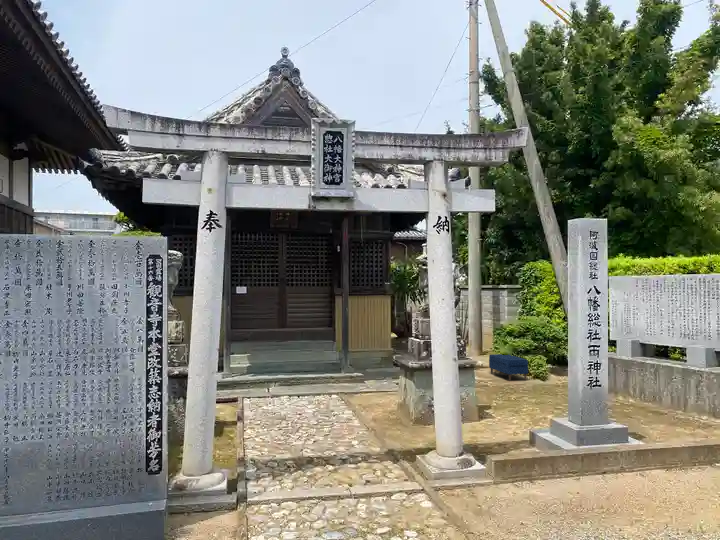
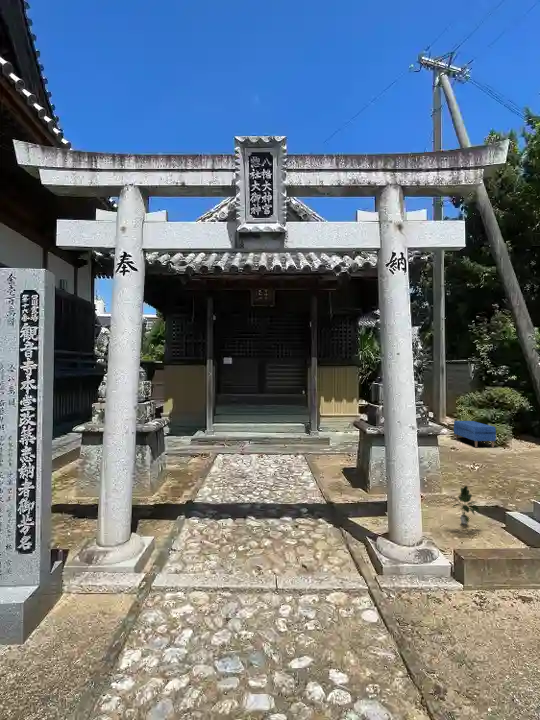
potted plant: none [484,412,510,446] -> present [453,486,480,524]

